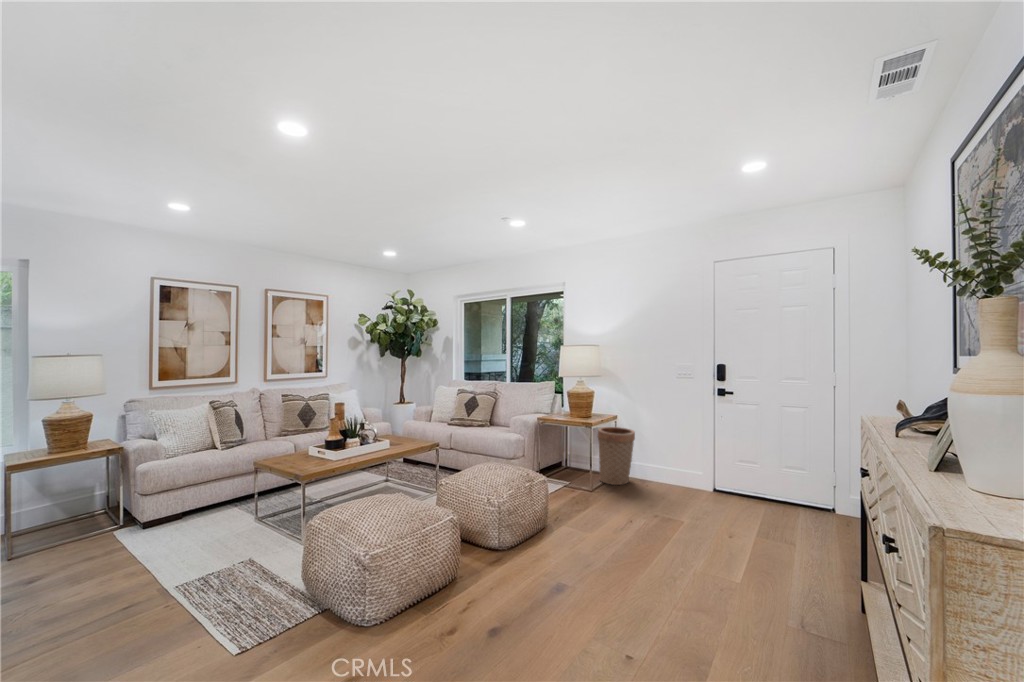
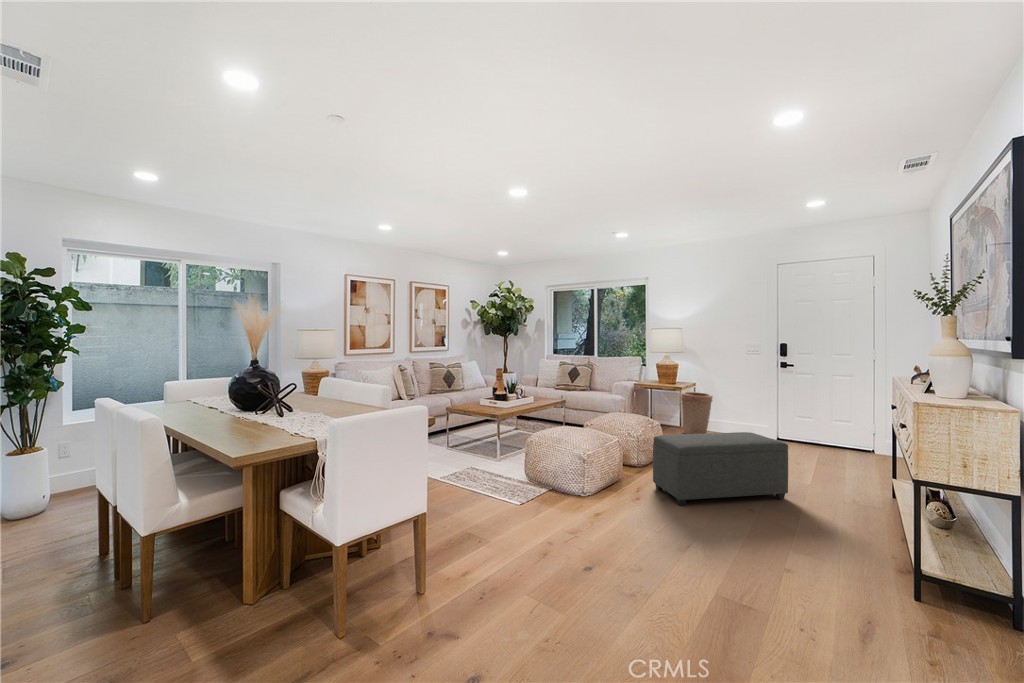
ottoman: none [502,507,701,649] -> present [653,432,788,505]

